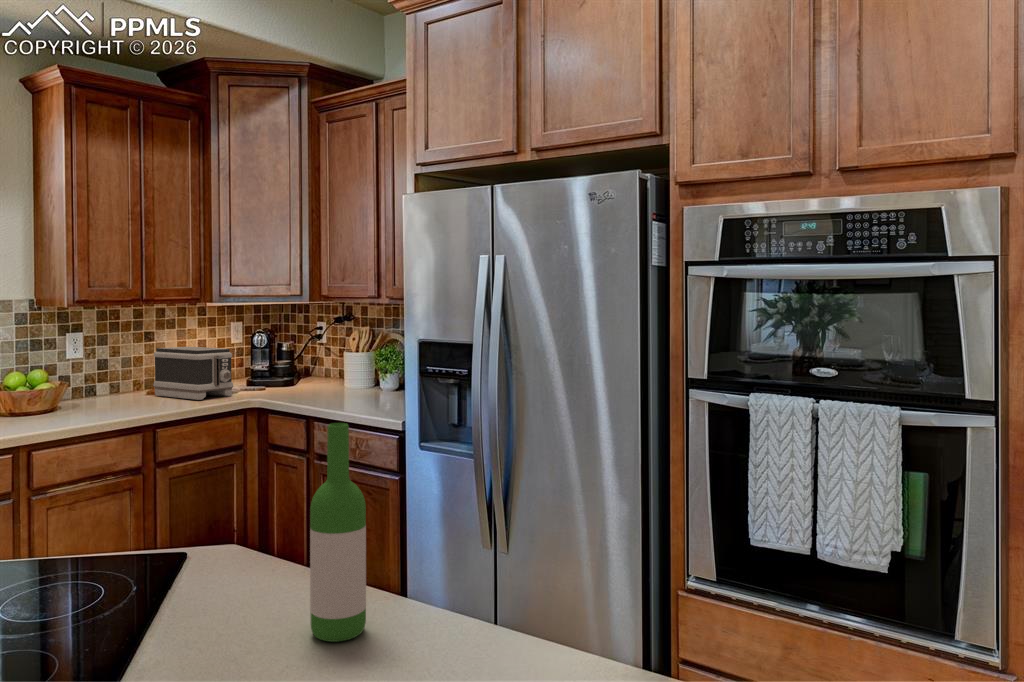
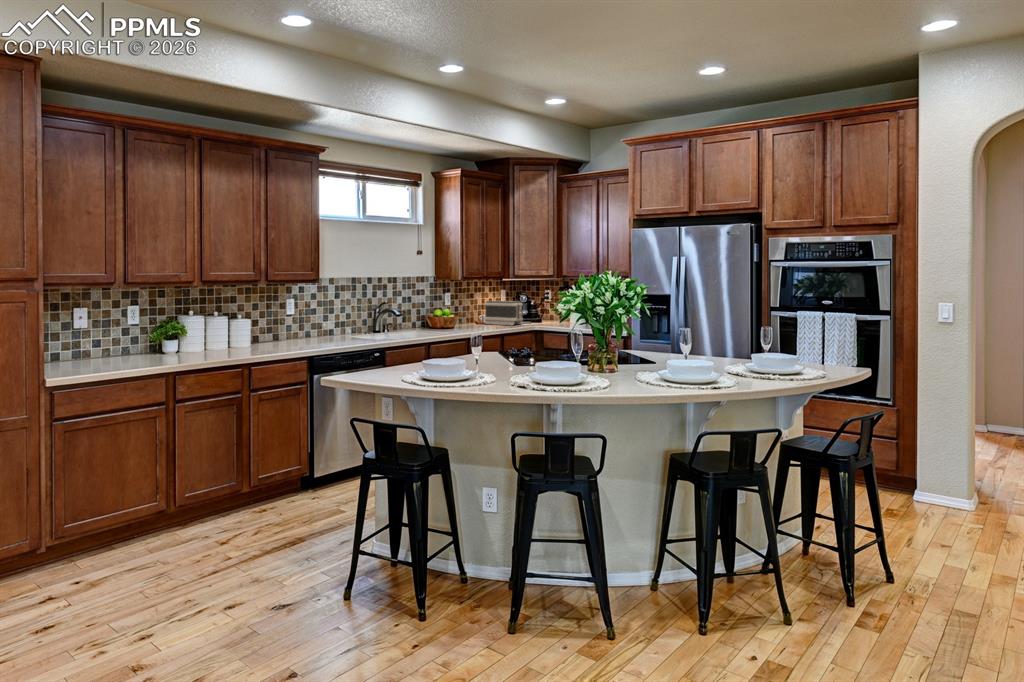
wine bottle: present [310,423,366,642] -> none [689,307,705,364]

